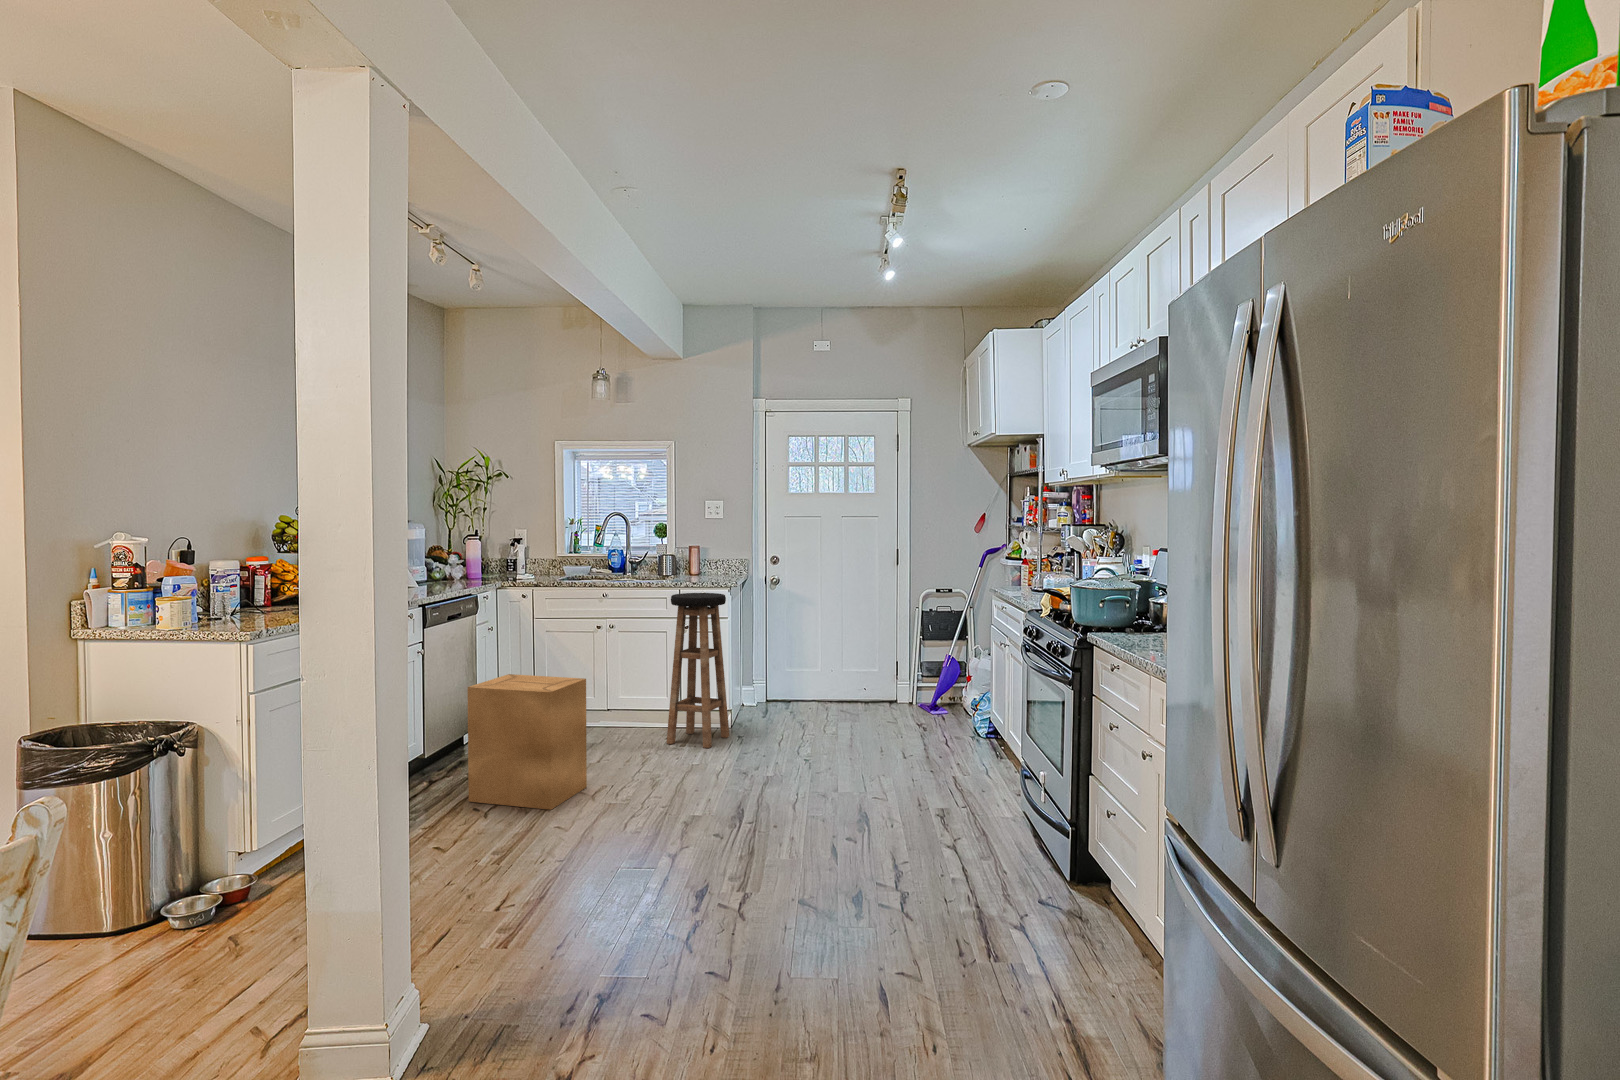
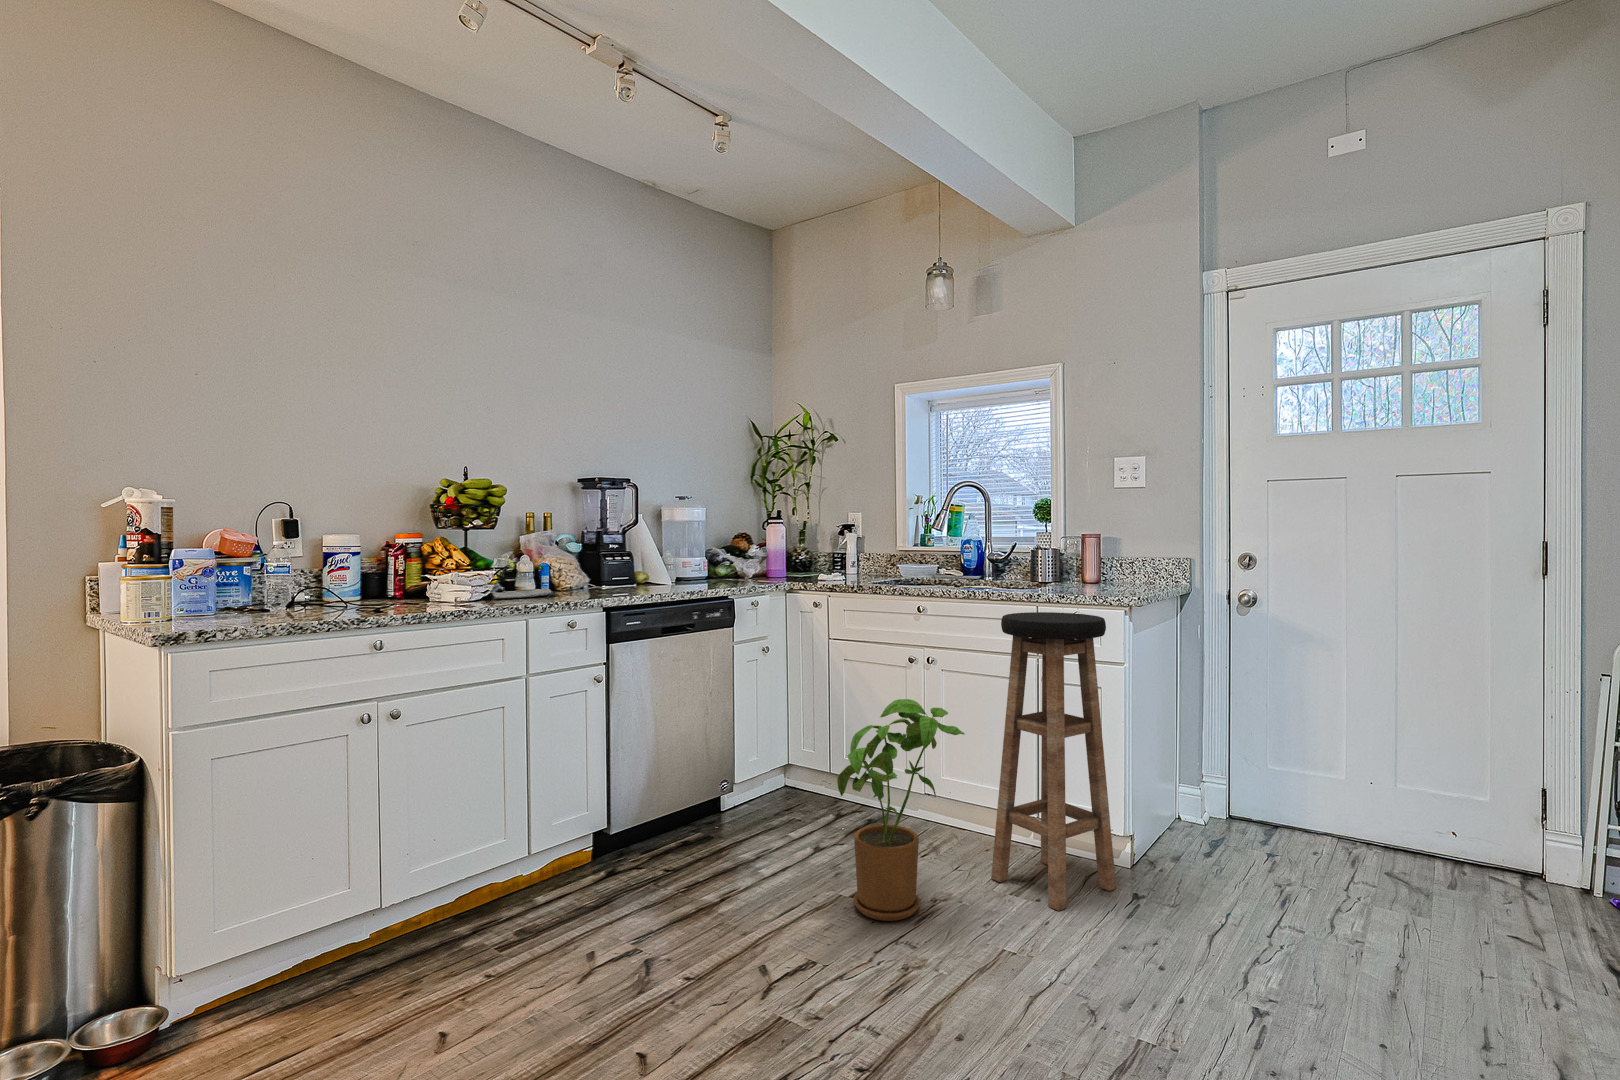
house plant: none [598,644,668,768] -> present [837,699,964,921]
cardboard box: present [468,674,587,810] -> none [602,727,784,996]

